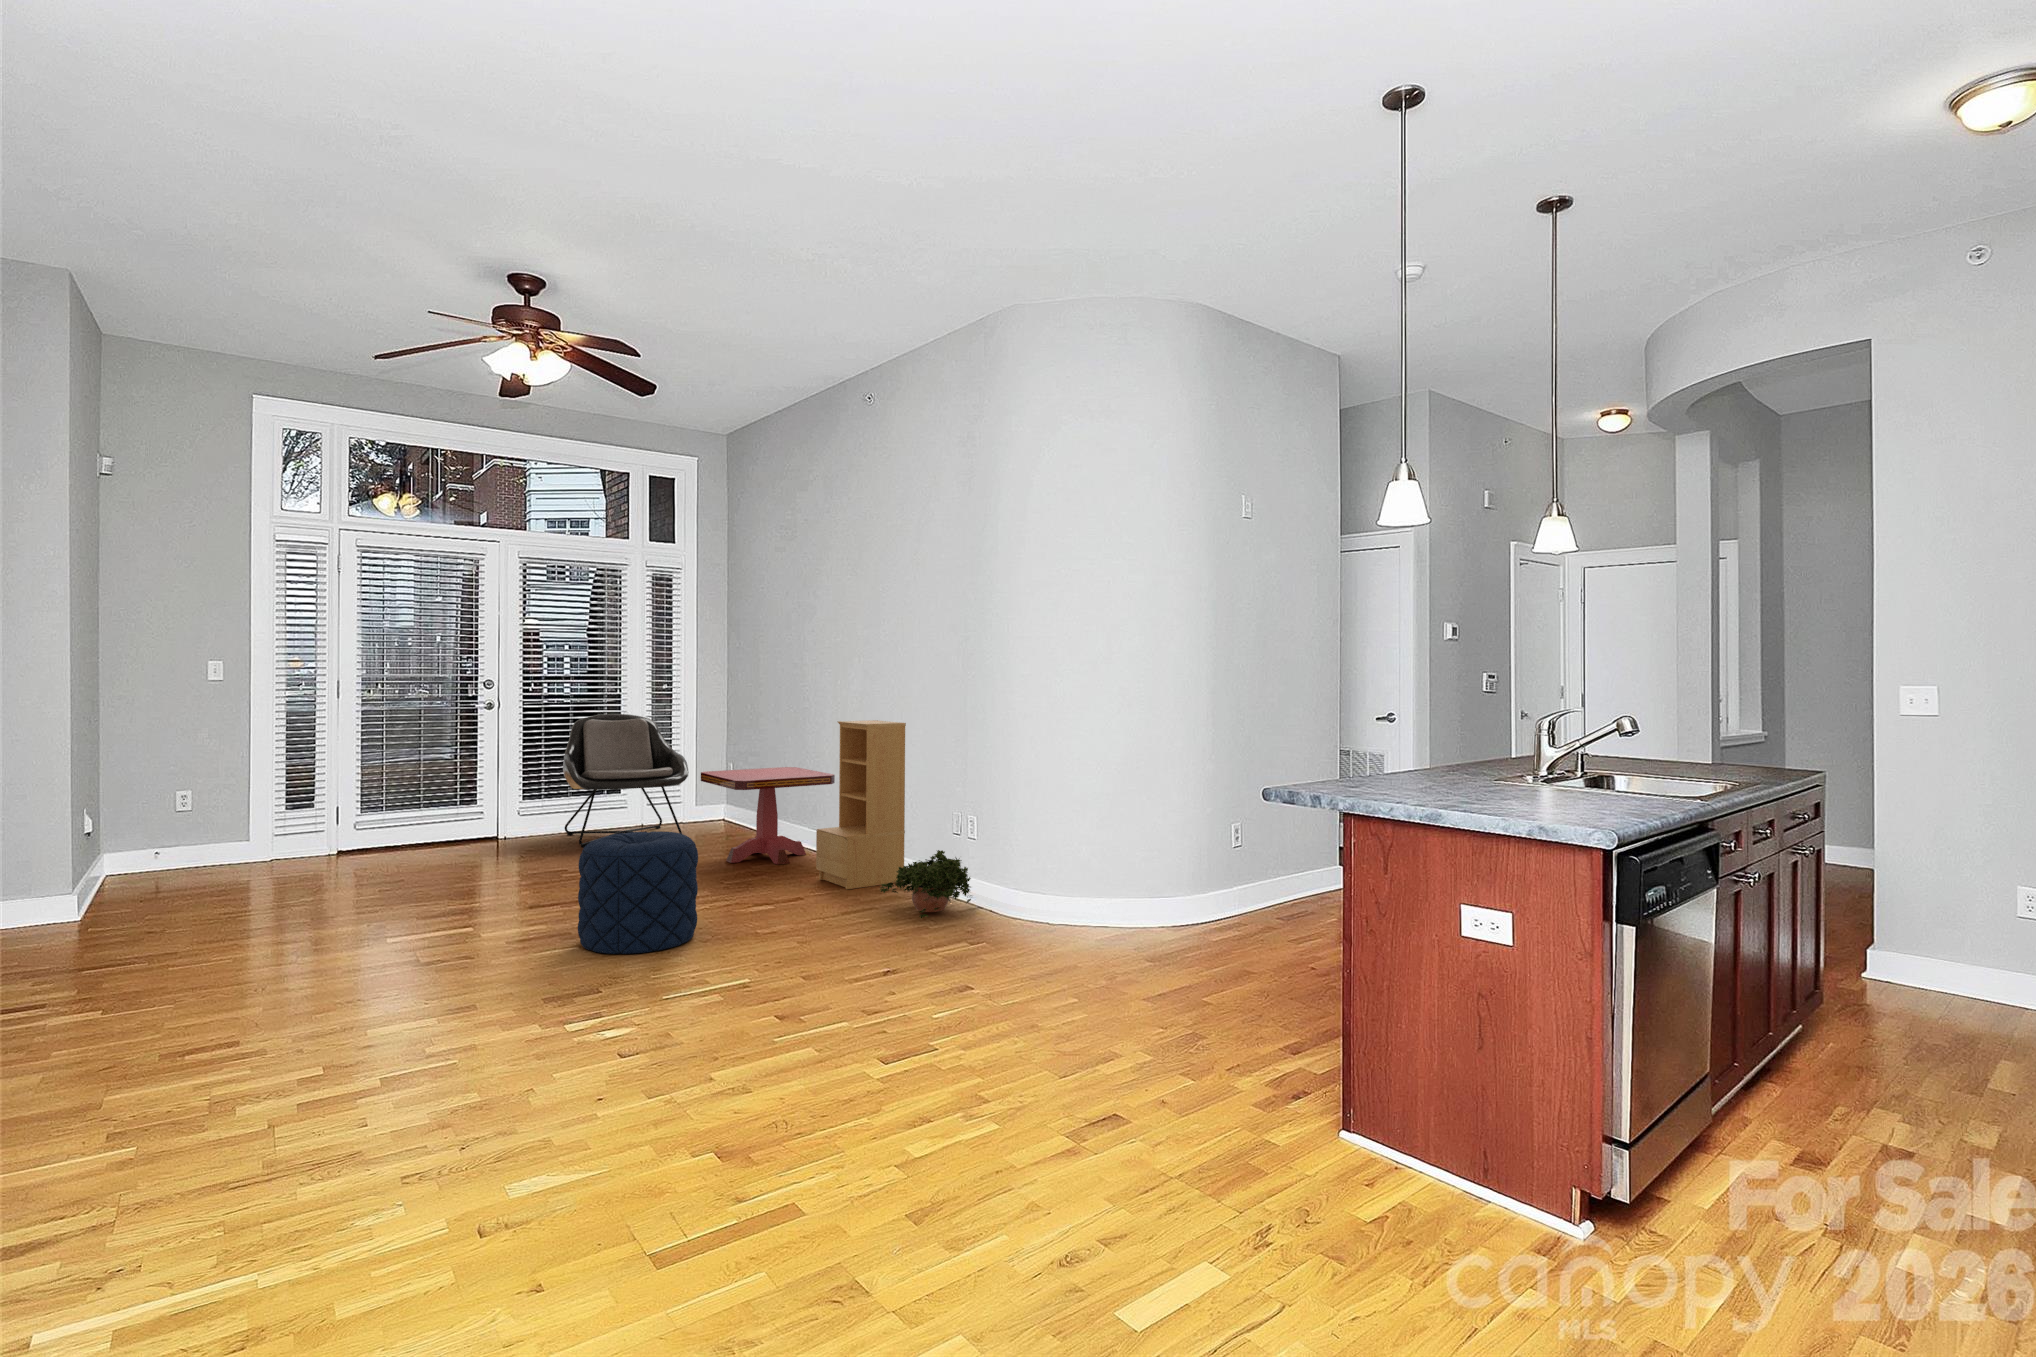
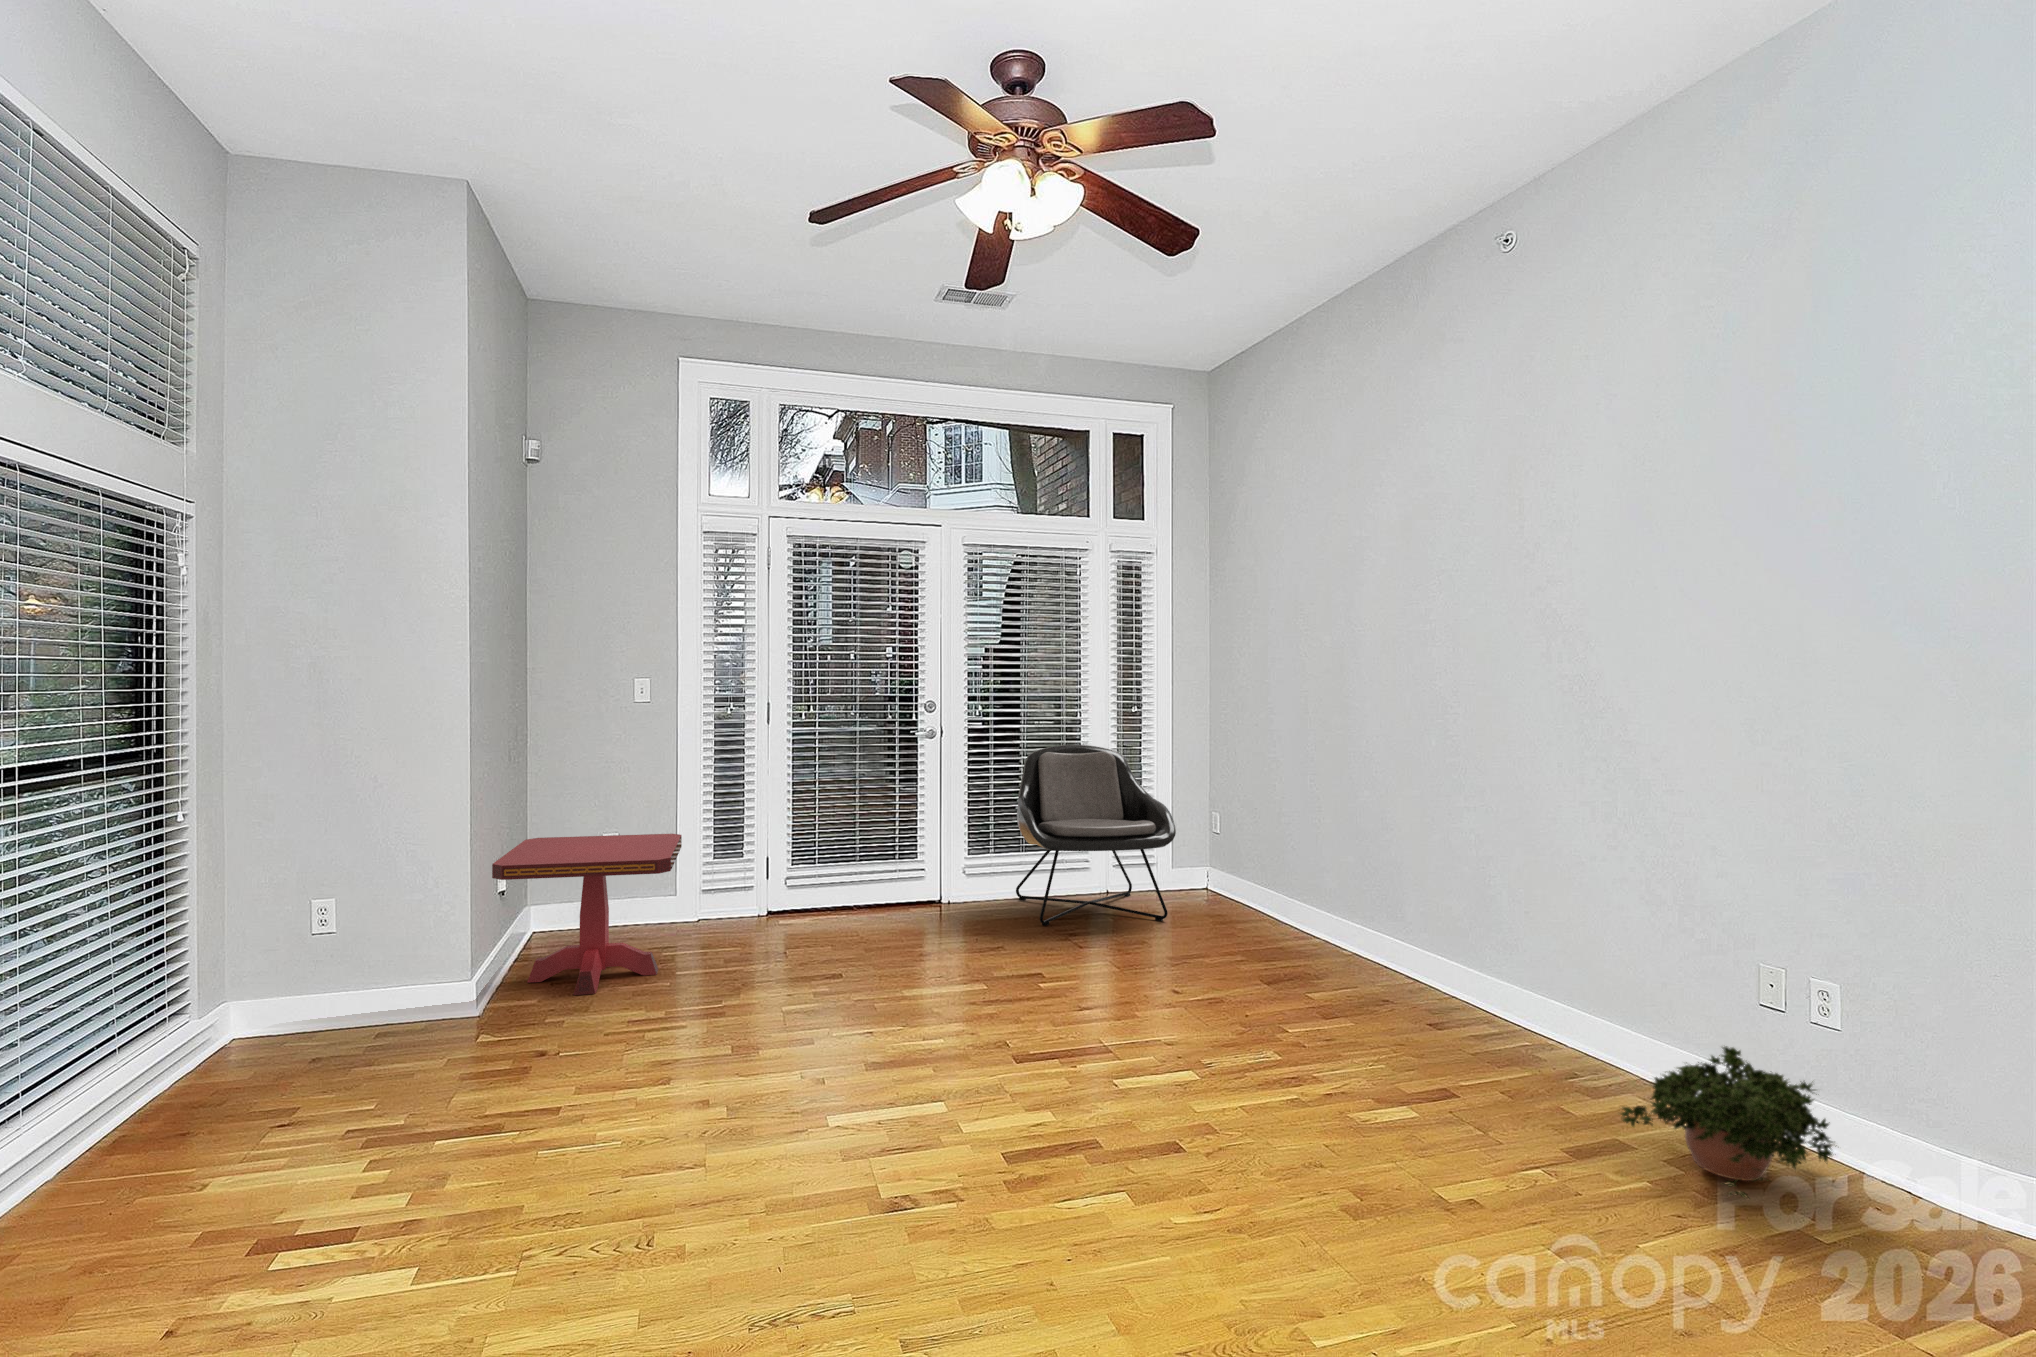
bookshelf: present [816,720,906,889] -> none [1423,778,1590,1073]
side table: present [701,767,835,864] -> present [492,834,682,995]
pouf: present [578,831,698,954] -> none [1102,982,1306,1233]

